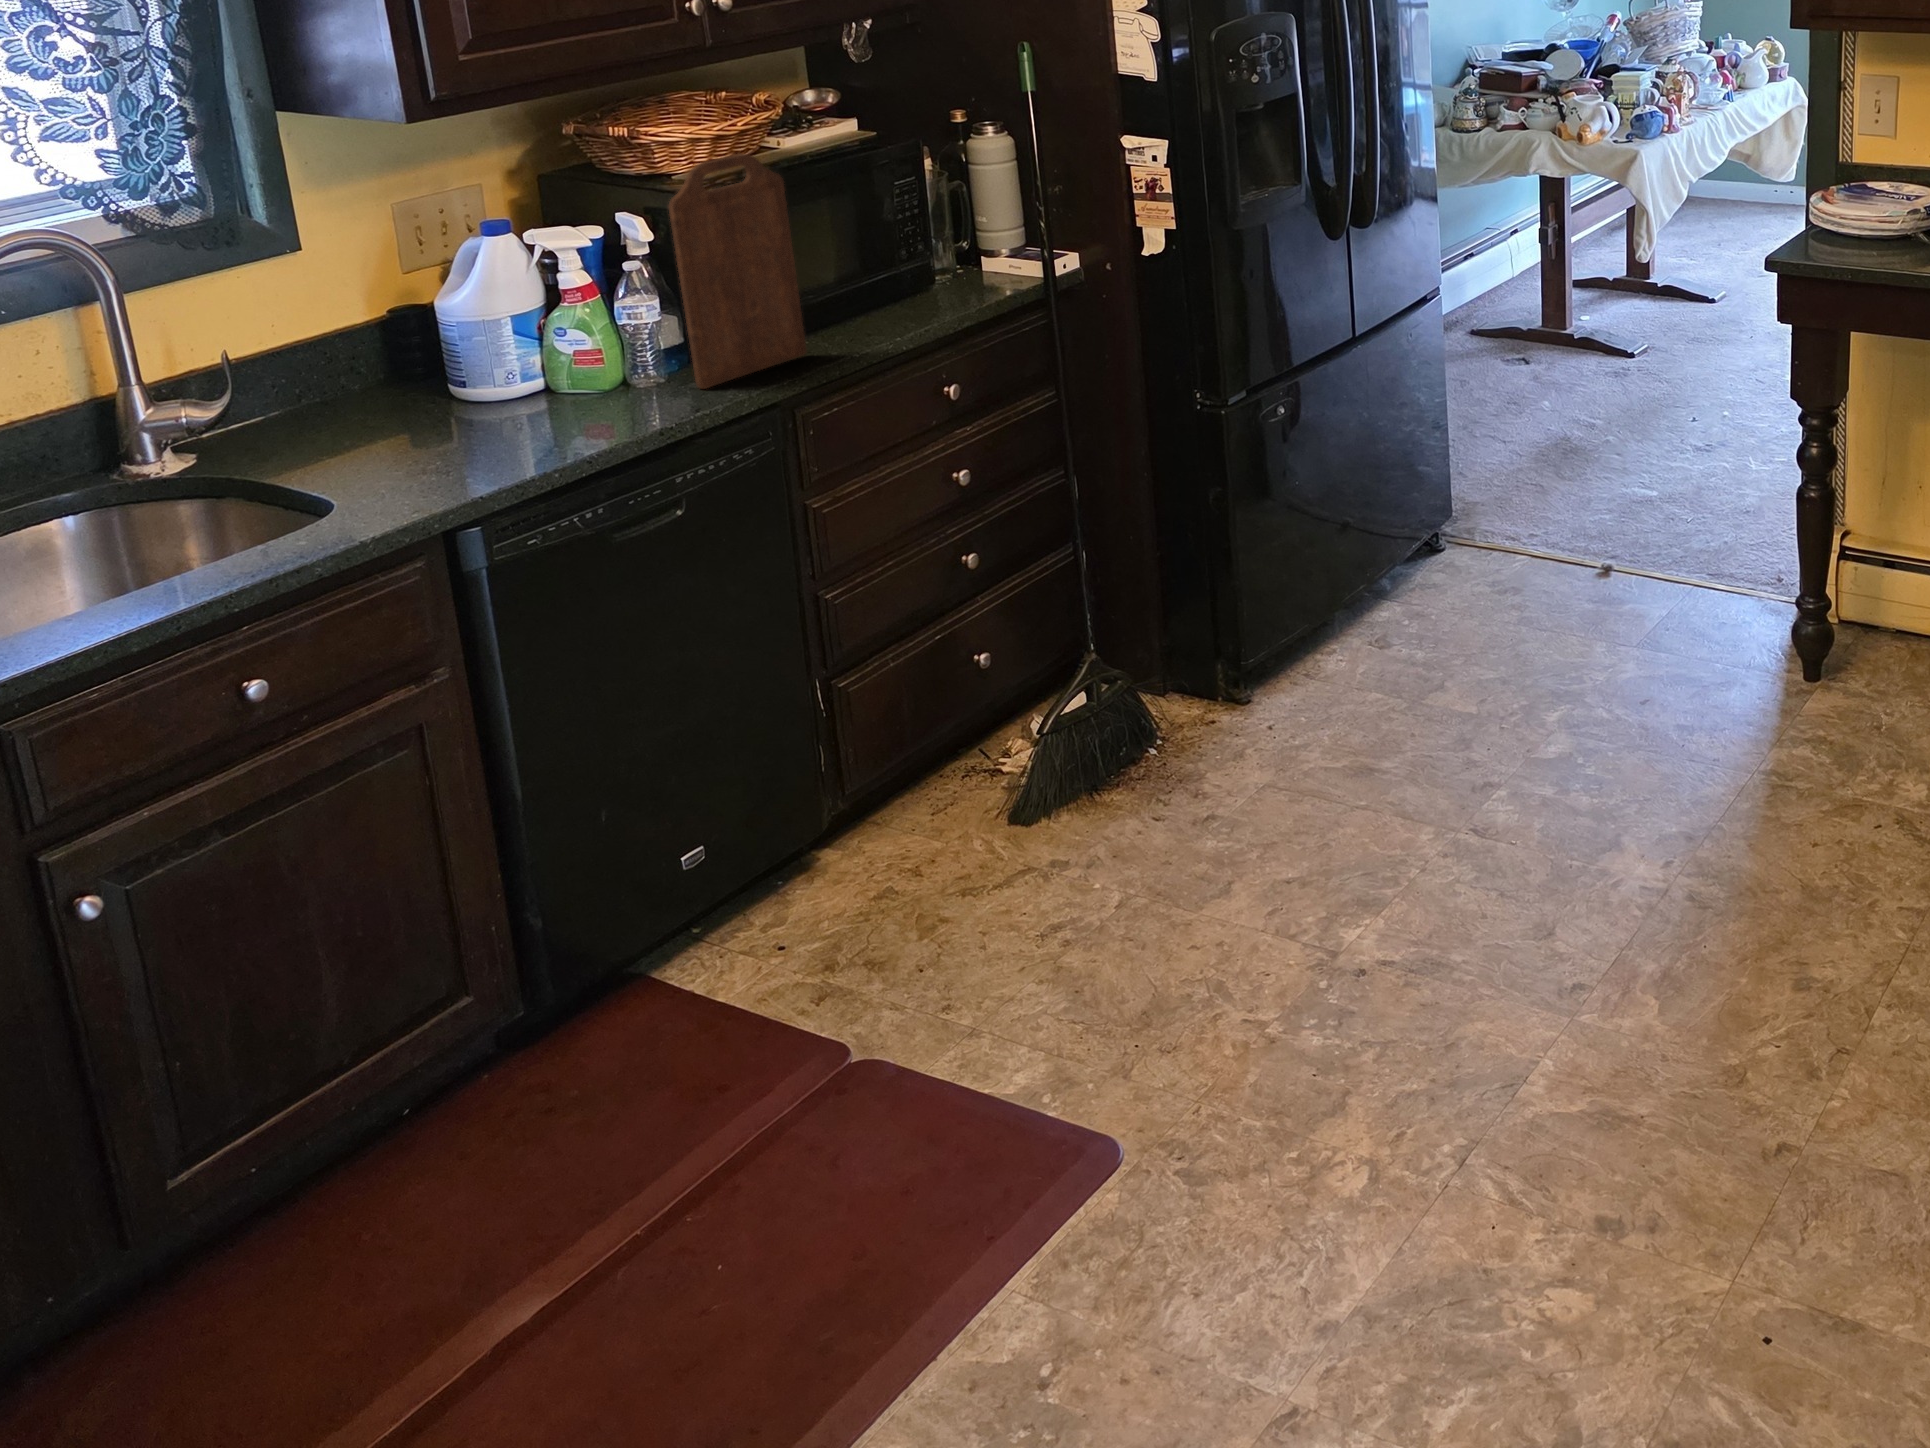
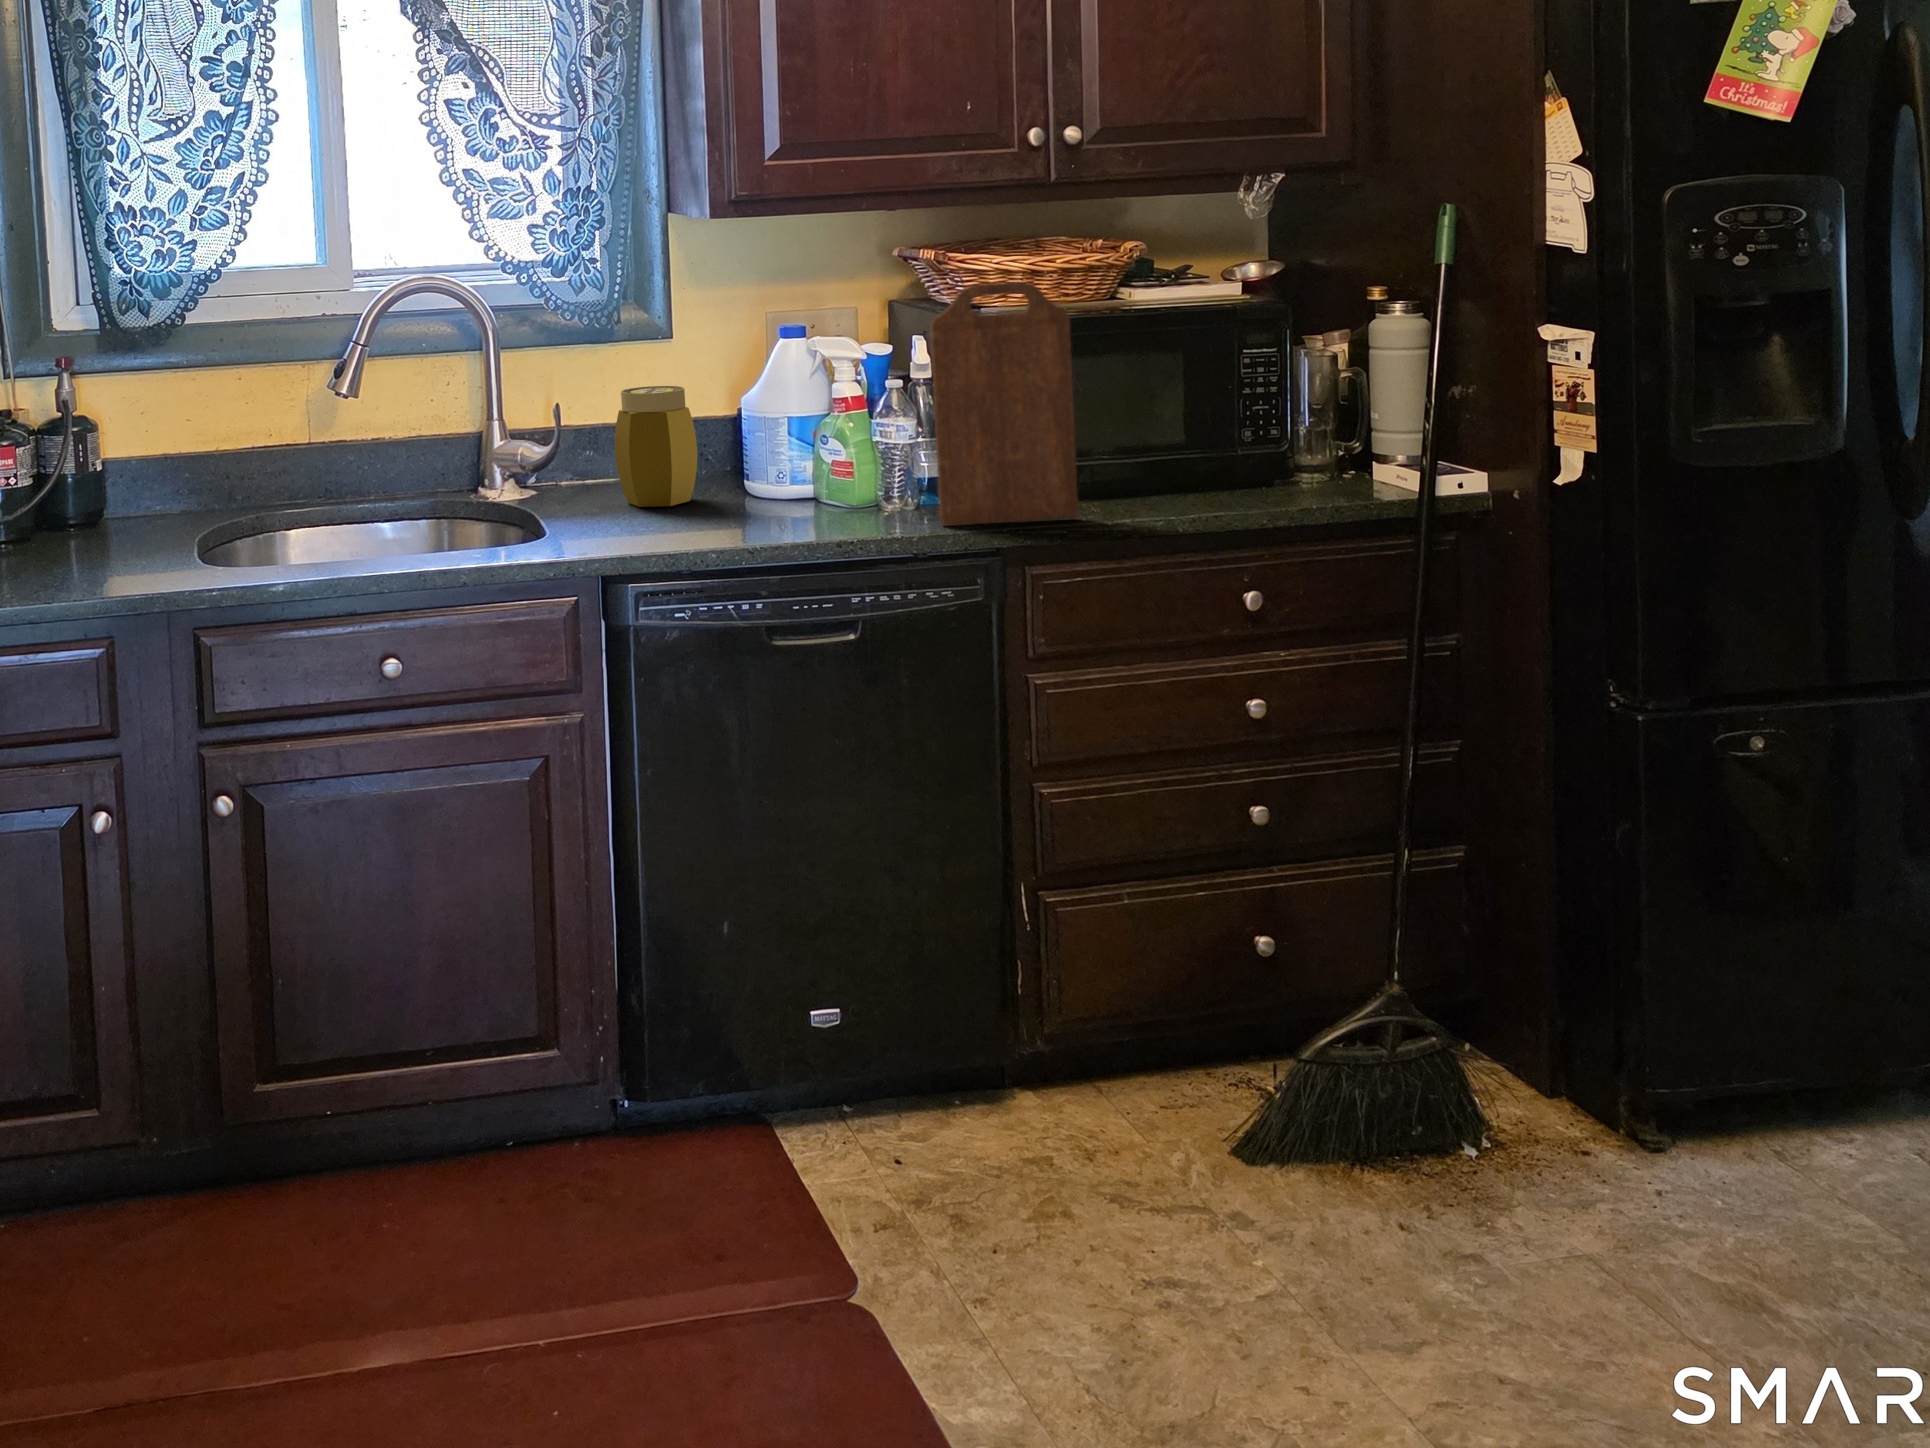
jar: none [283,300,388,437] -> present [615,386,697,507]

